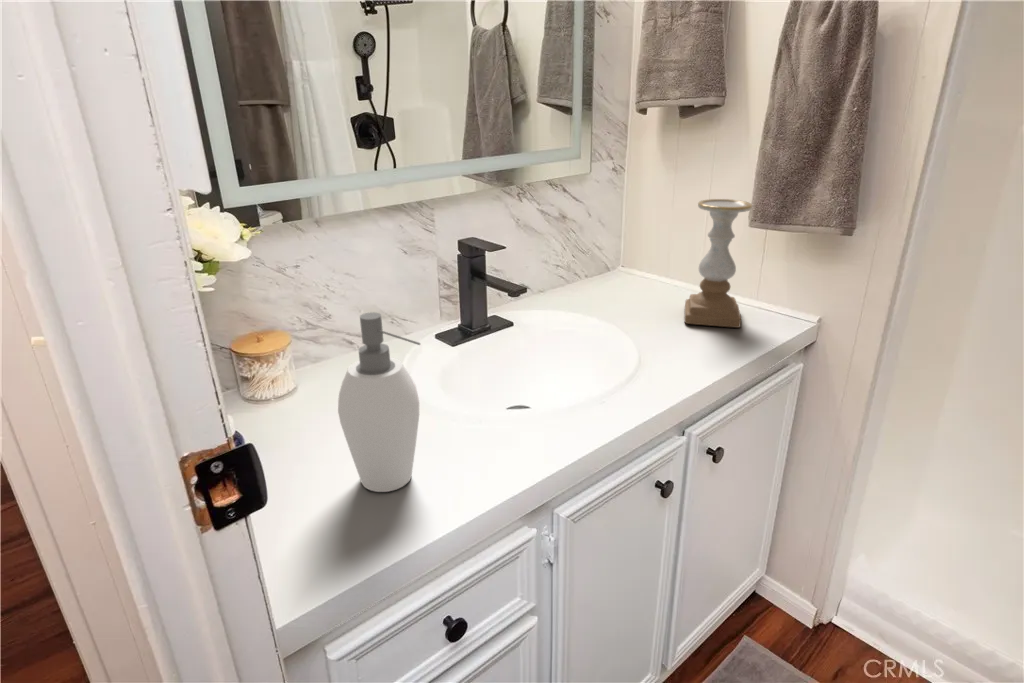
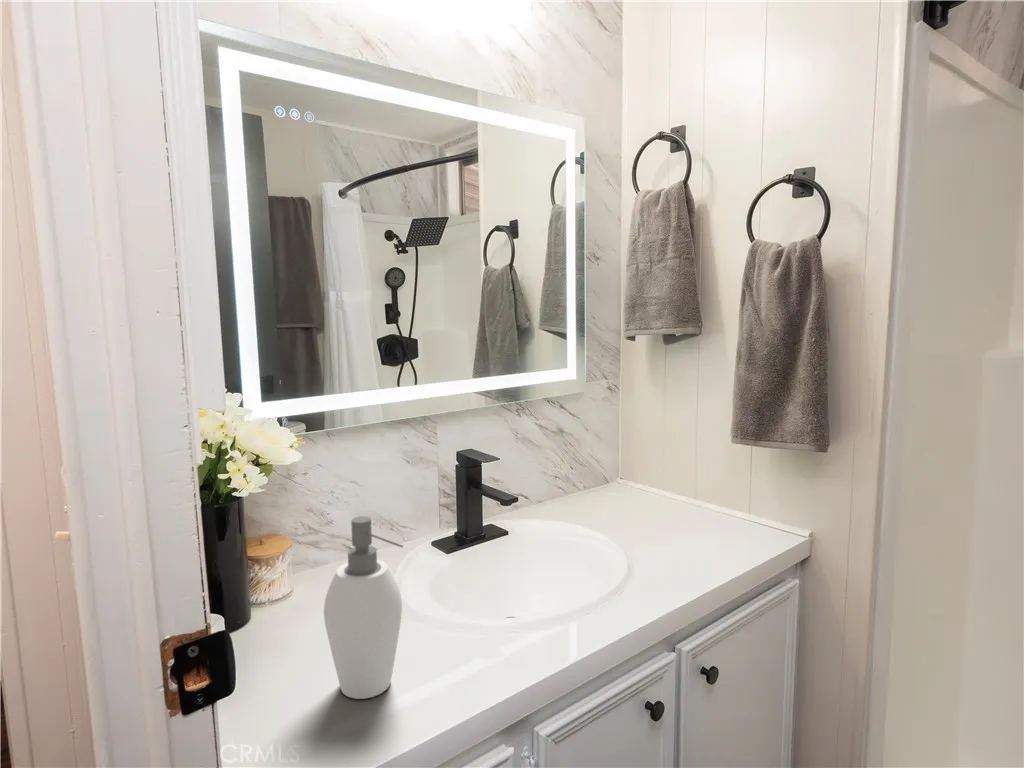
candle holder: present [684,199,752,328] -> none [676,417,731,540]

